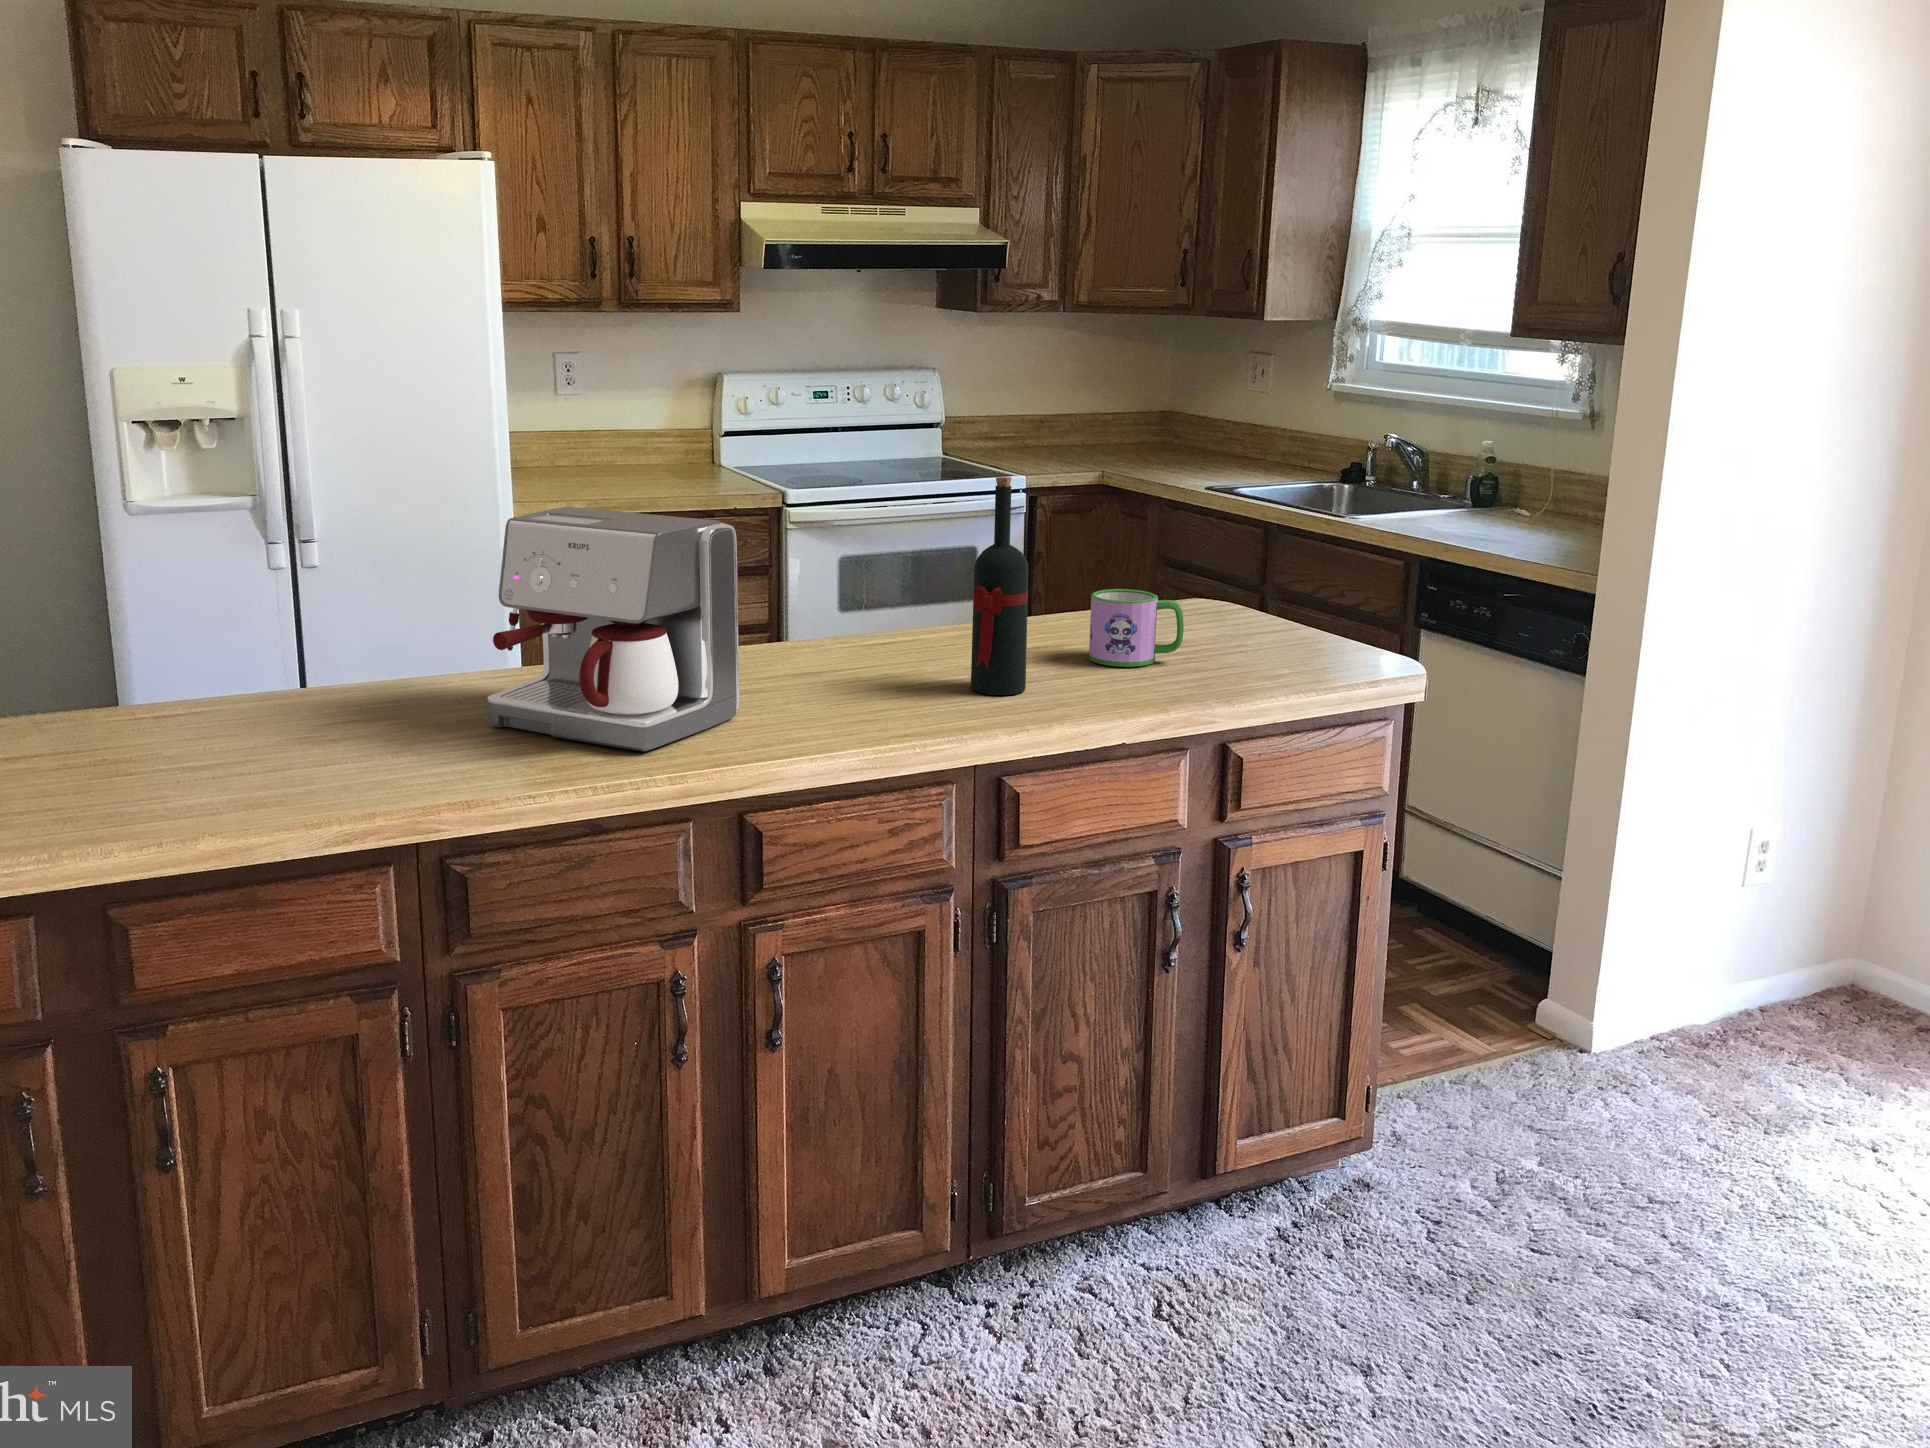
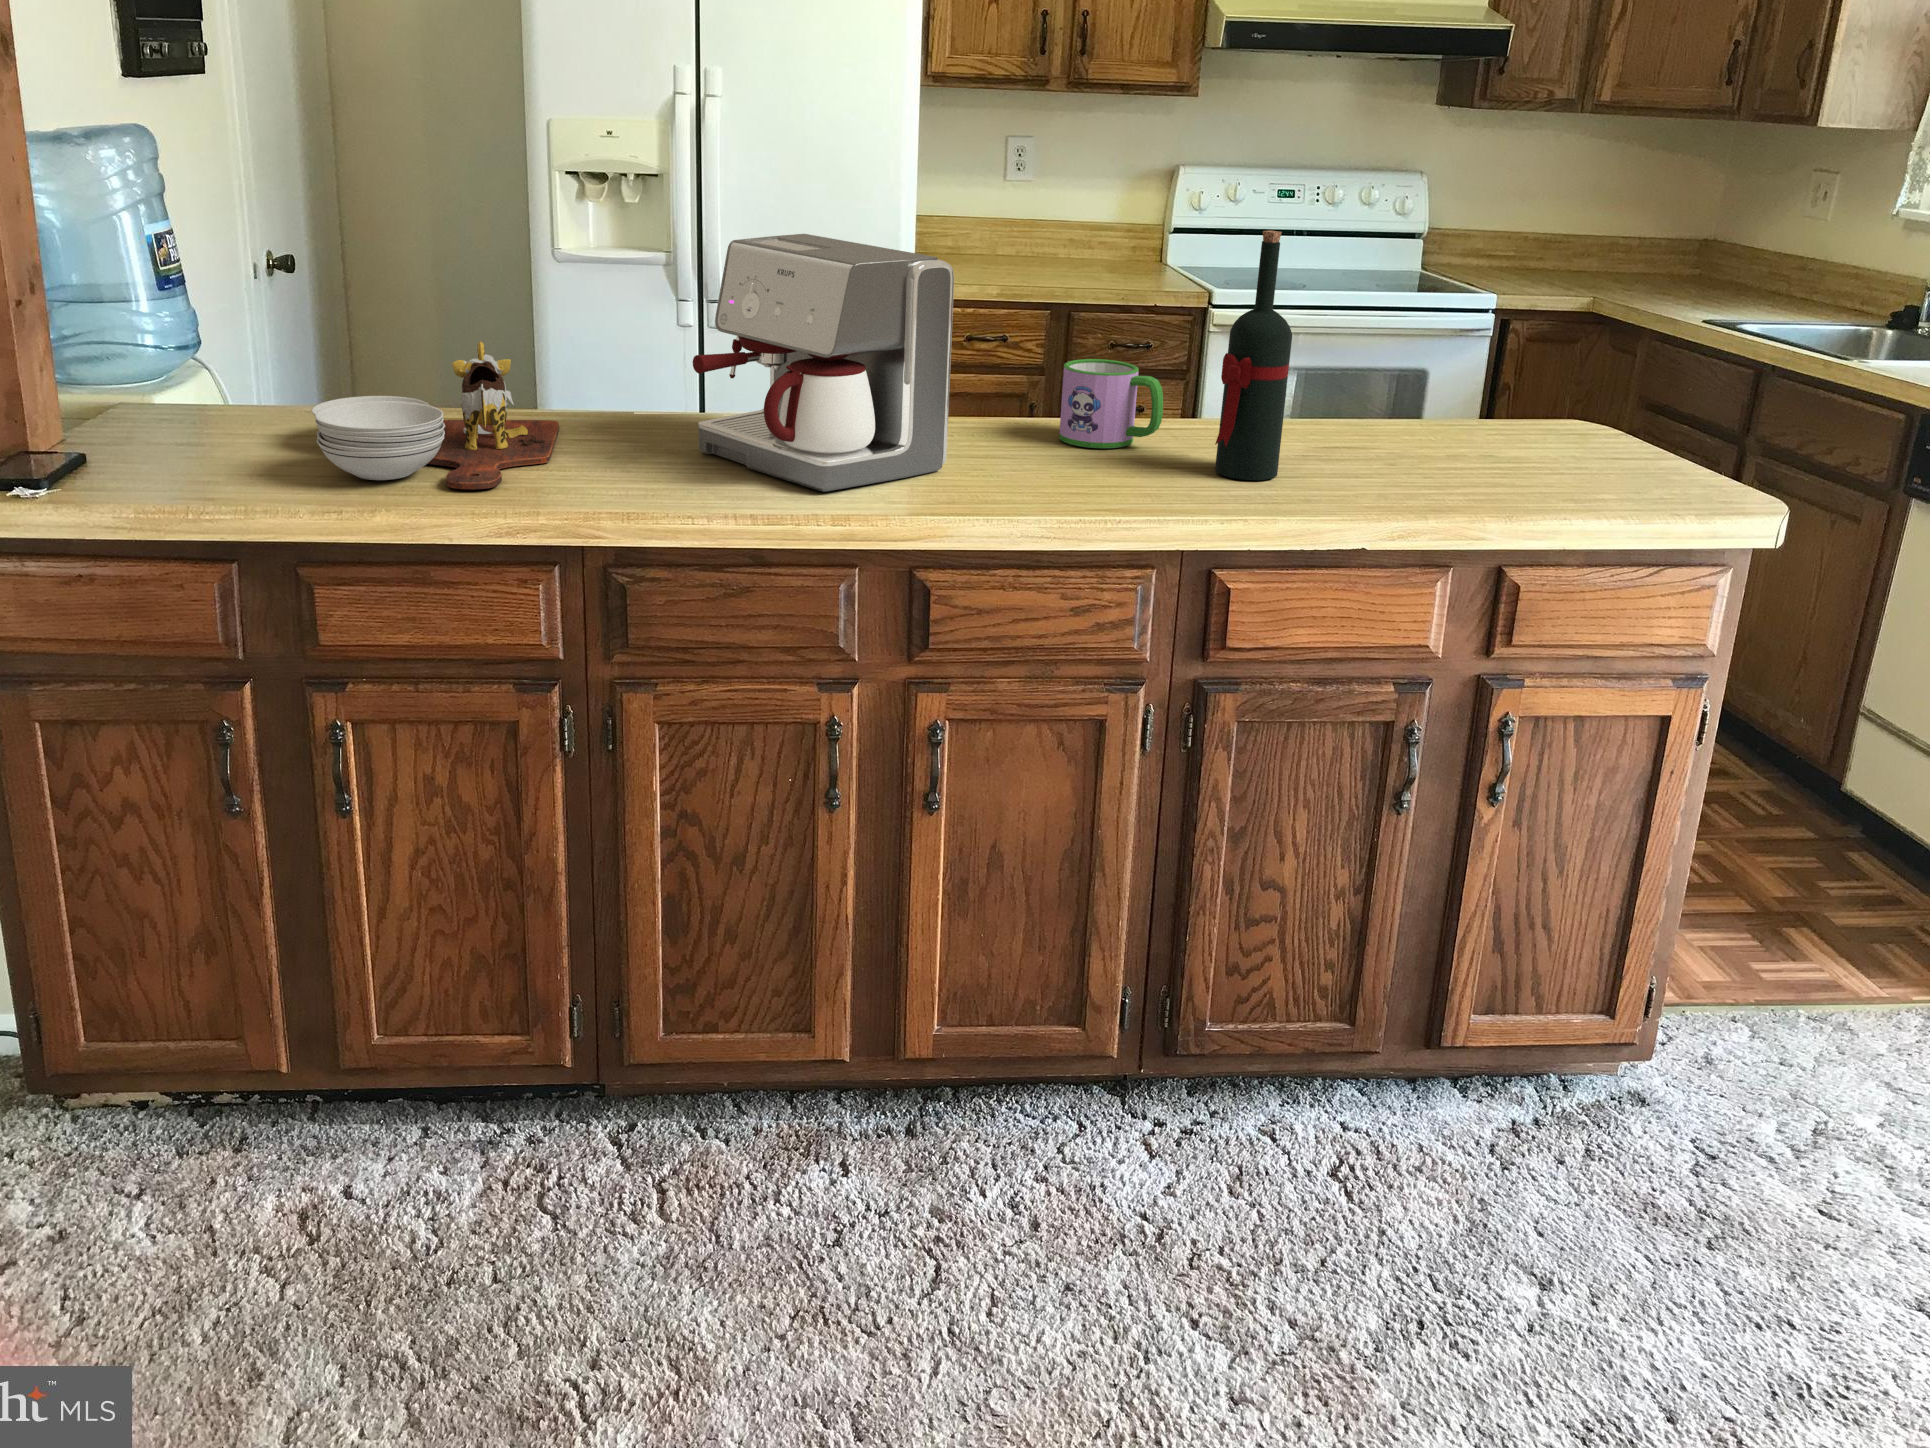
mug: present [1089,589,1184,667] -> present [1059,359,1163,448]
cutting board: none [59,639,342,796] -> present [312,342,559,489]

